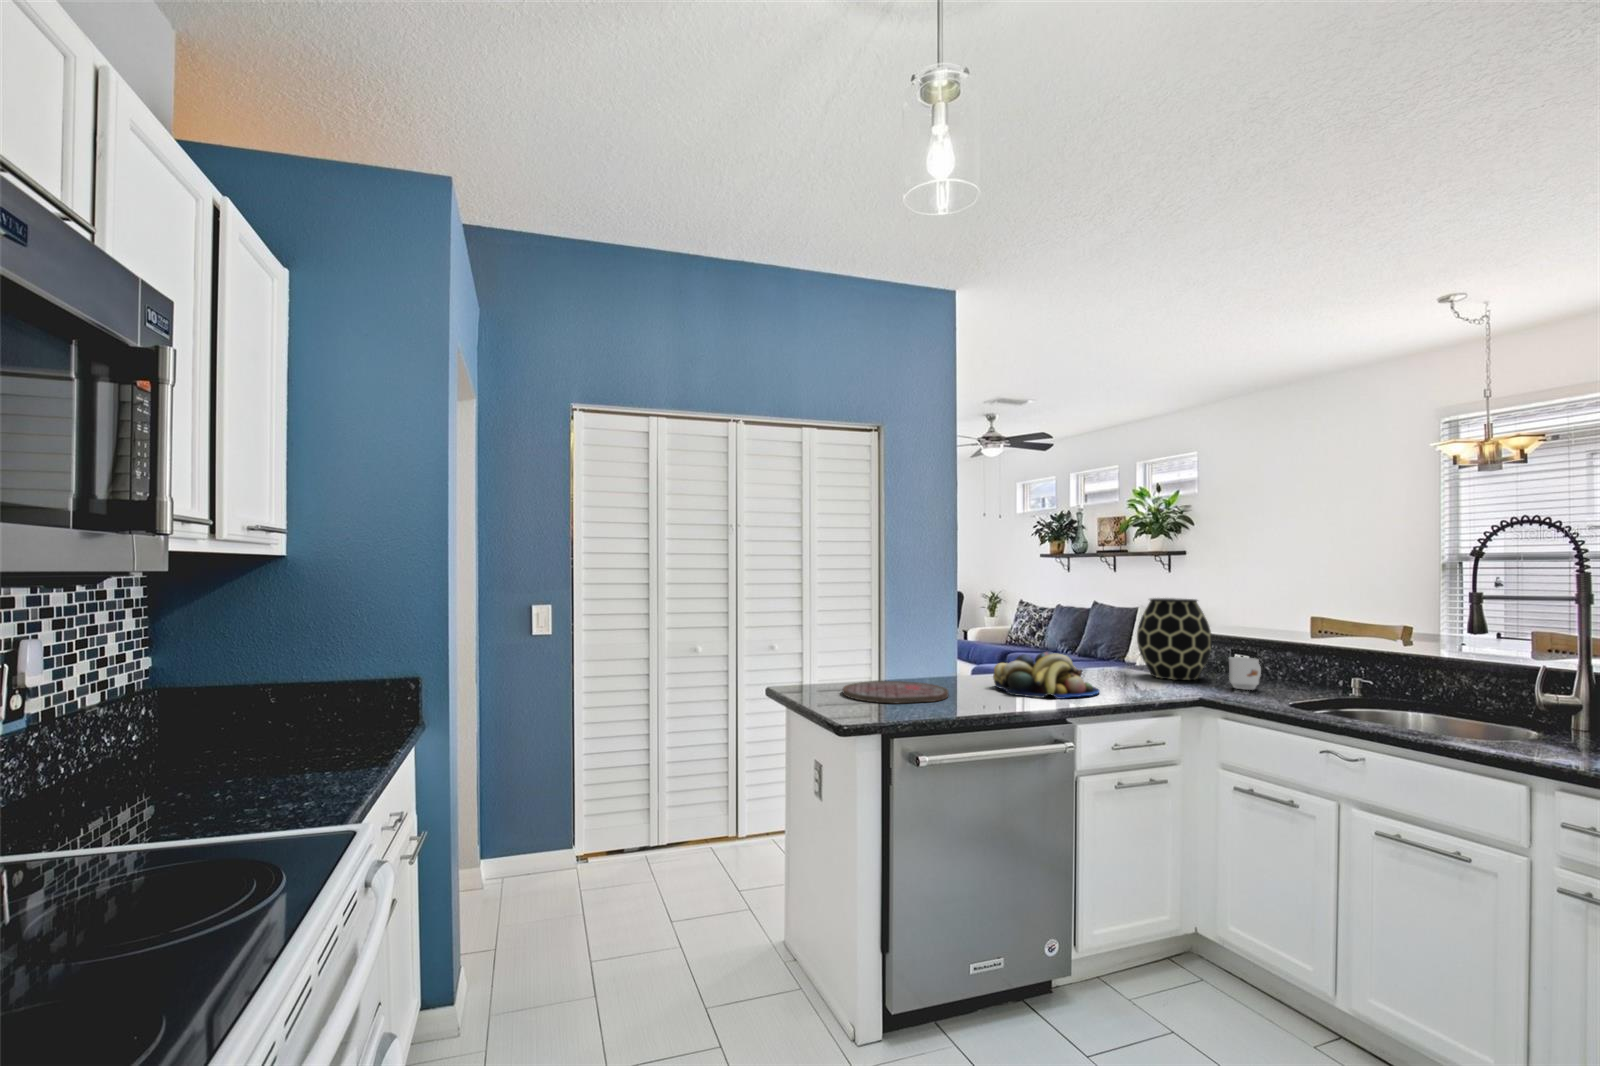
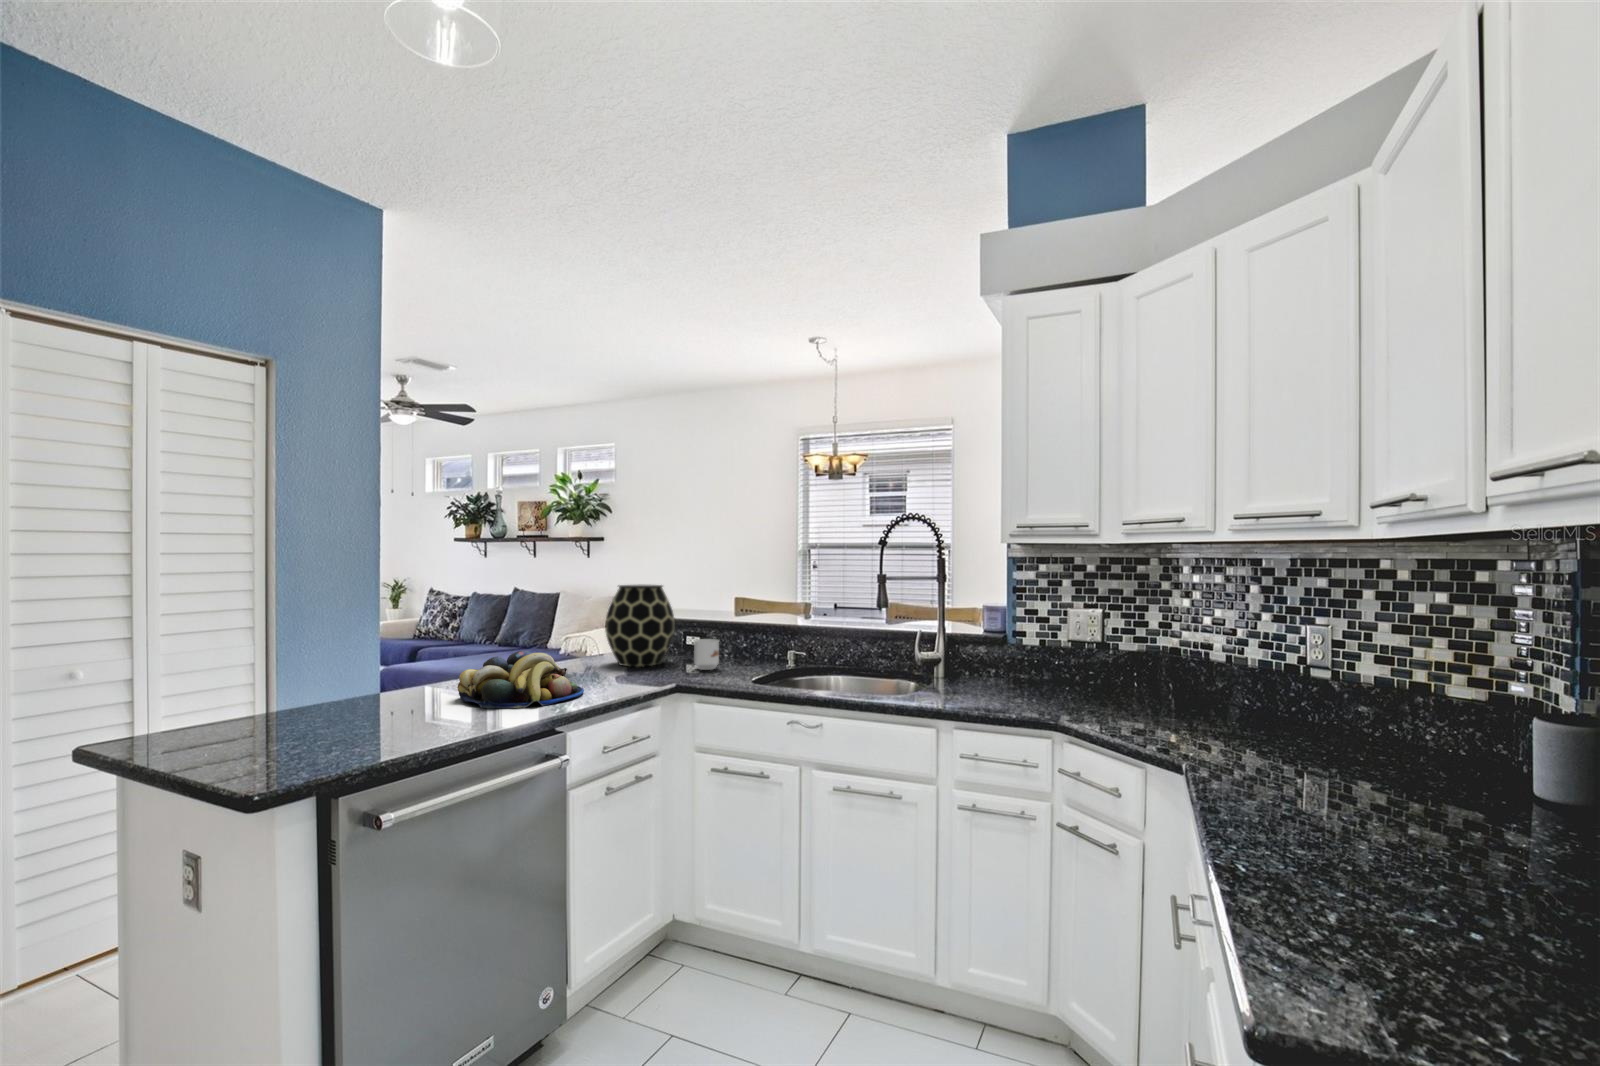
cutting board: present [843,681,948,703] -> none [231,708,405,750]

